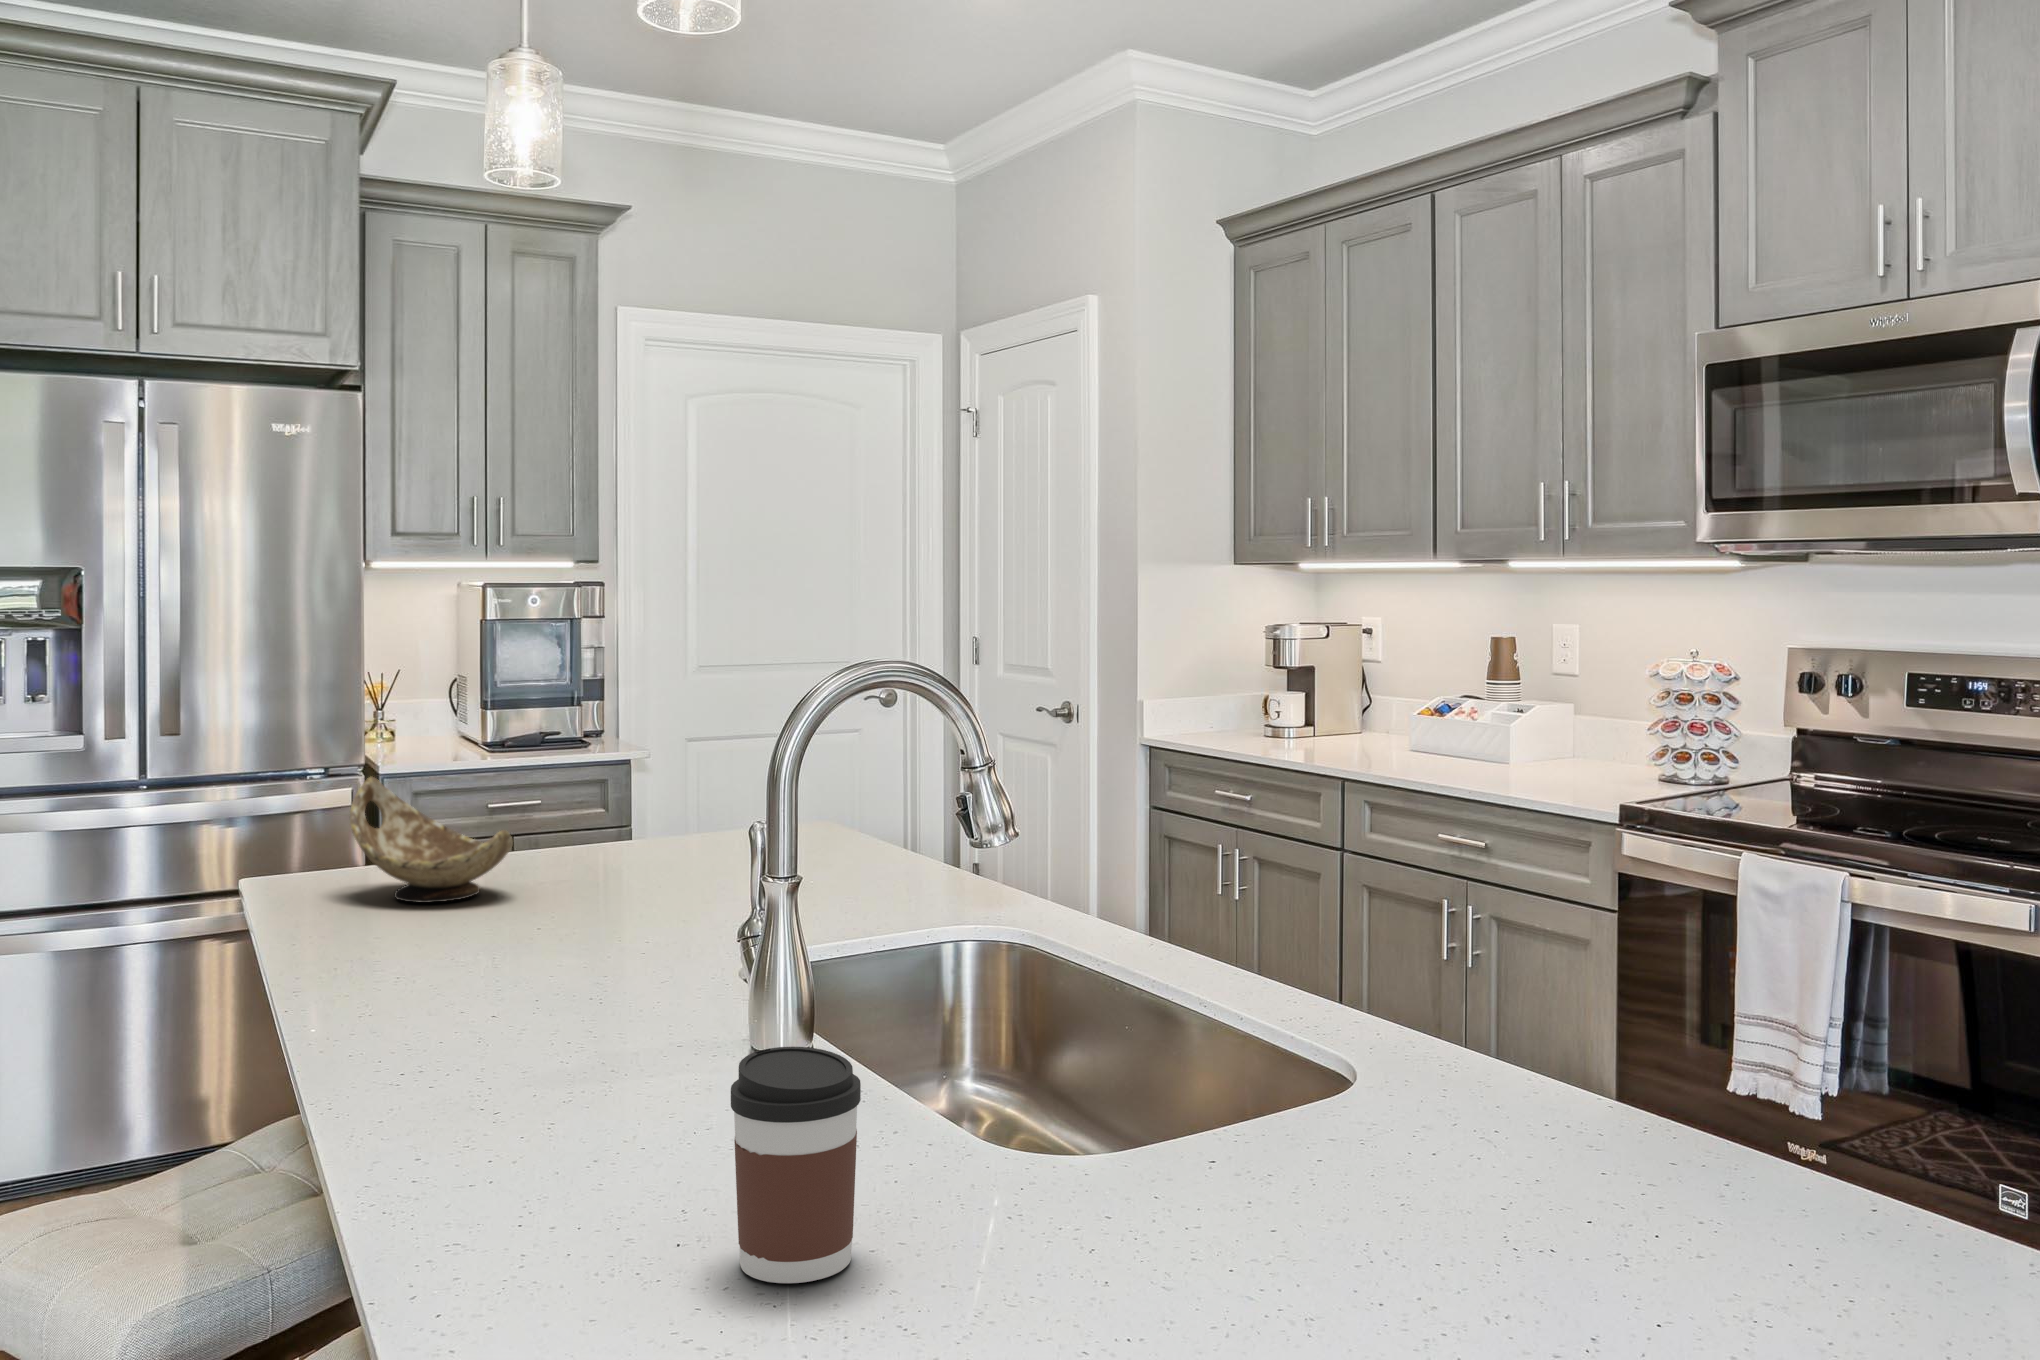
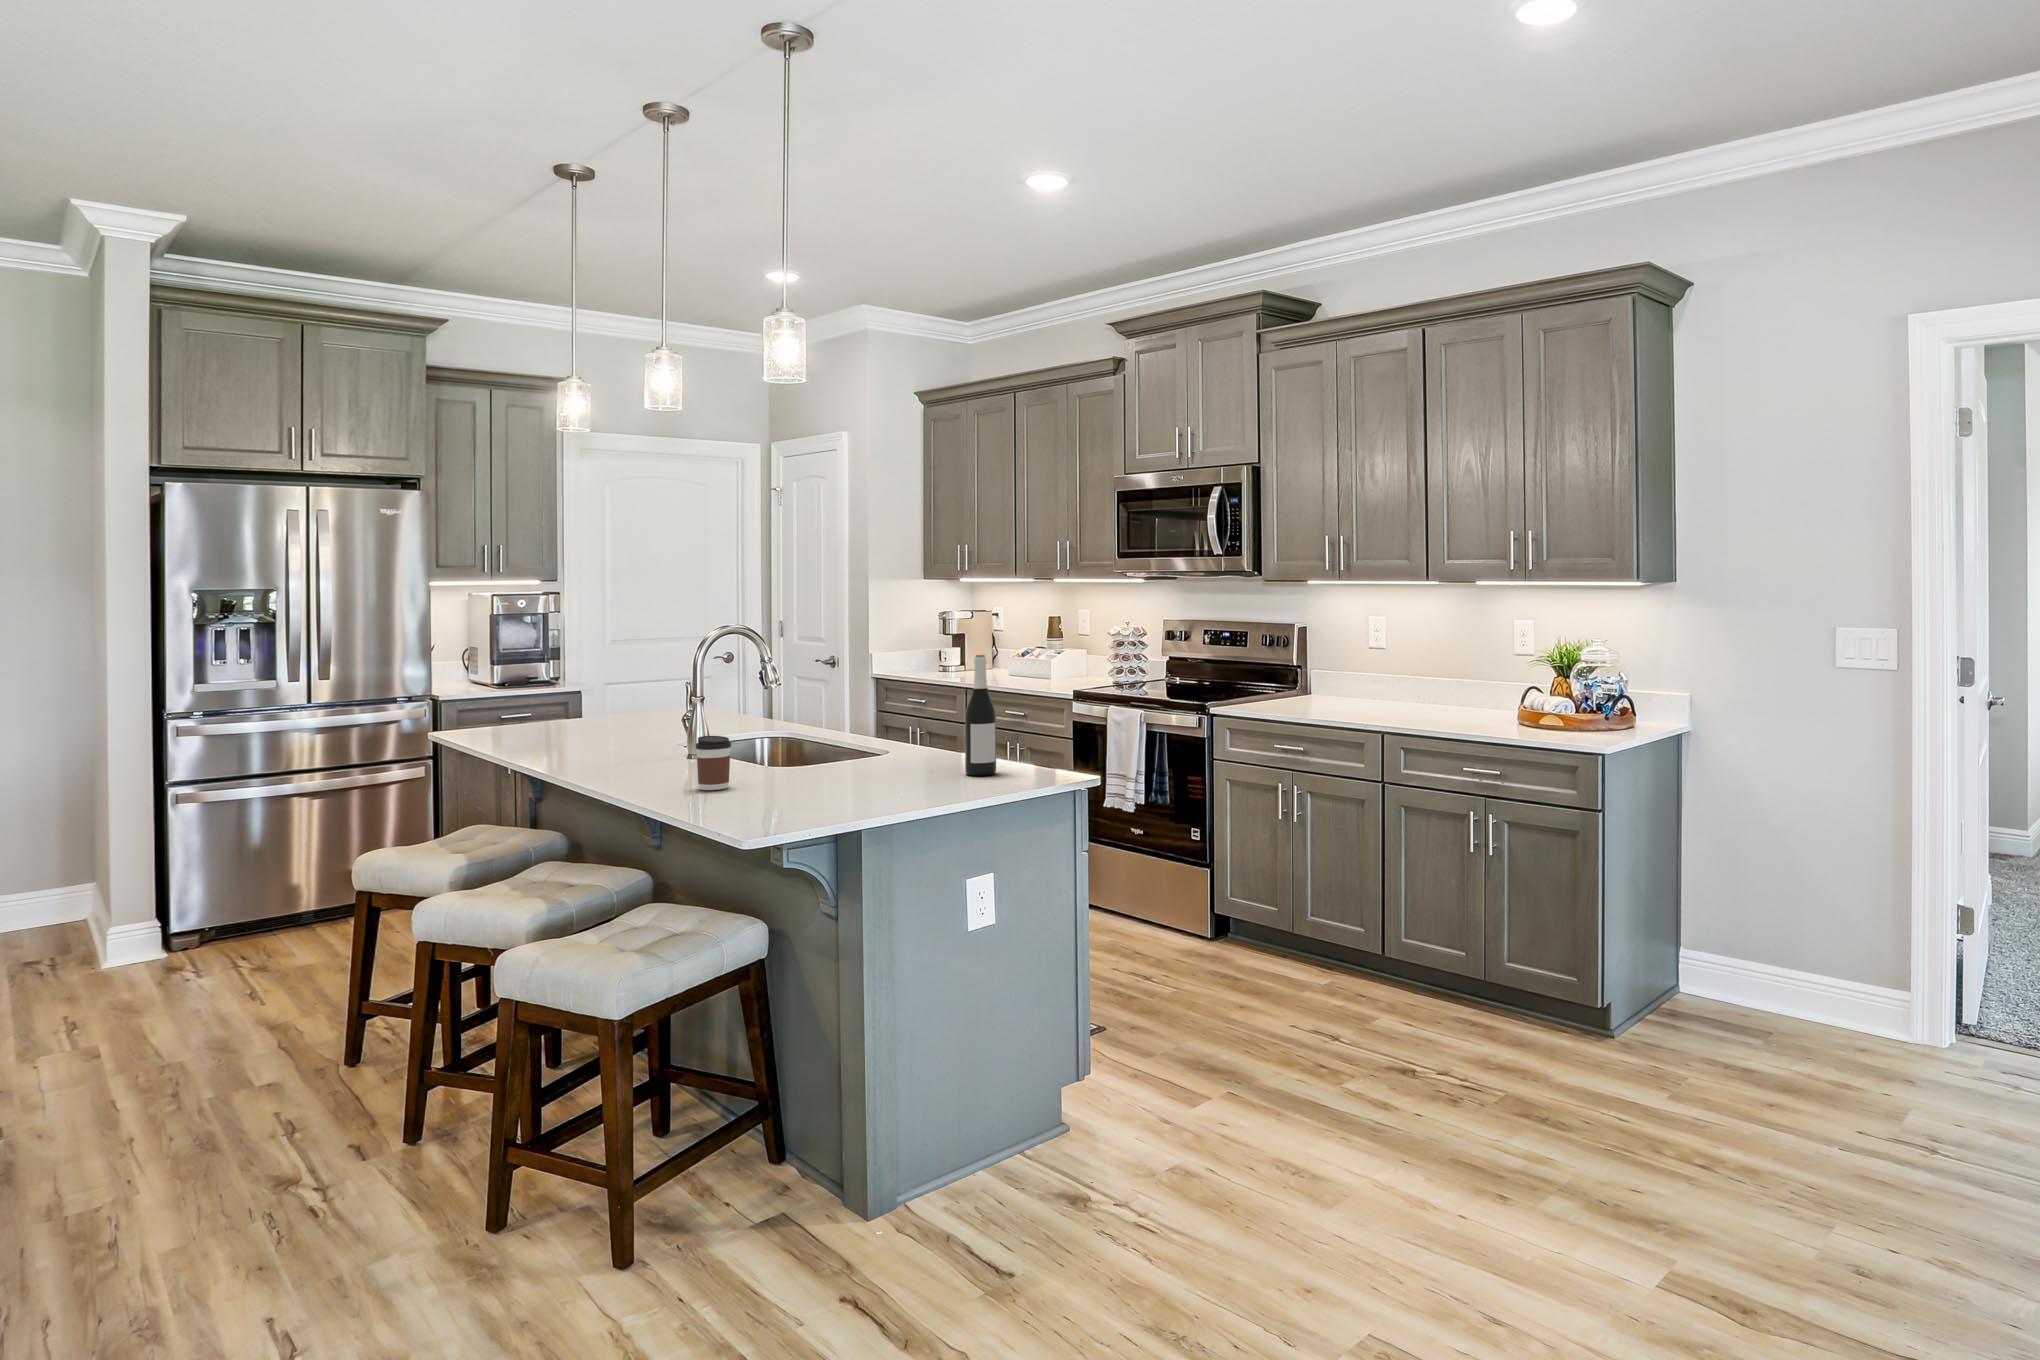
wine bottle: none [1737,758,1874,1258] -> present [965,655,996,776]
decorative bowl: present [350,777,513,903] -> none [496,687,571,737]

